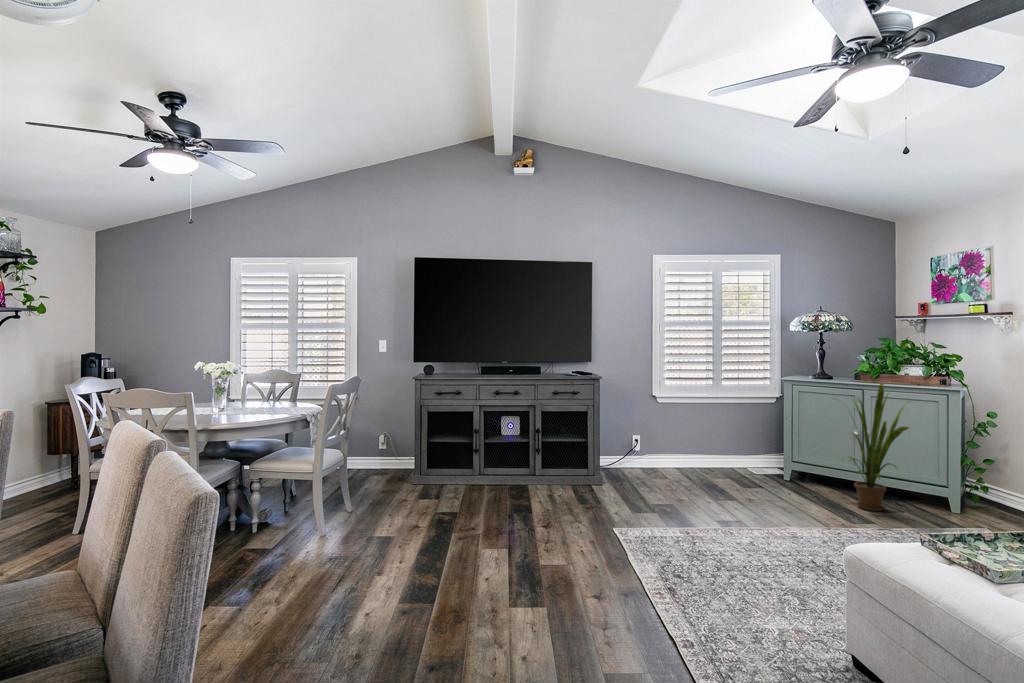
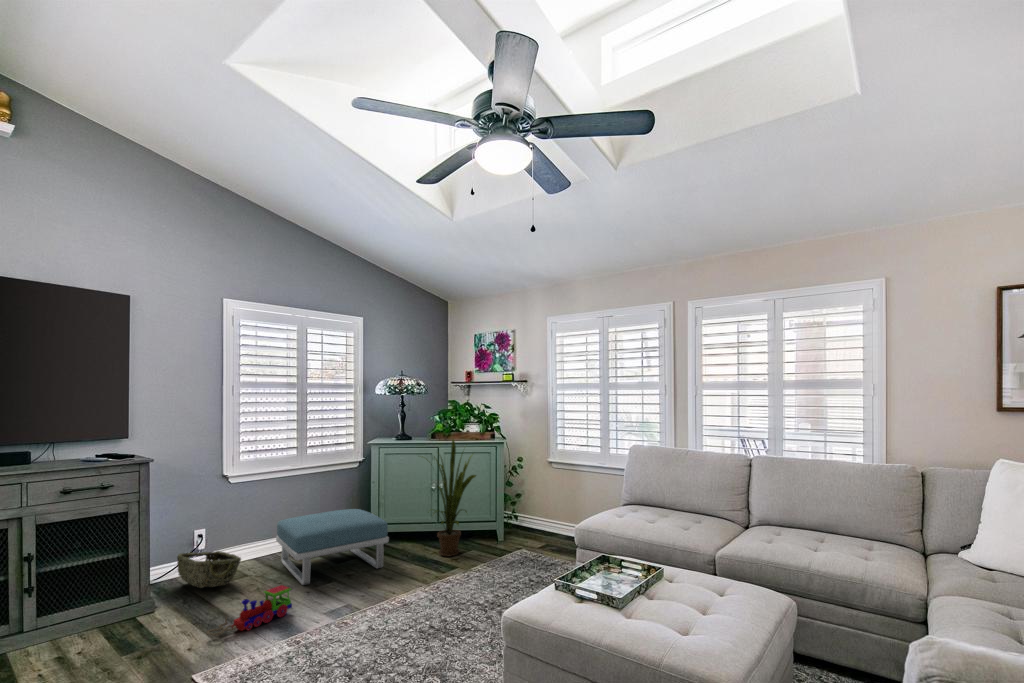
footstool: none [691,440,793,501] -> present [276,509,389,585]
woven basket: none [619,450,661,480] -> present [177,551,241,588]
toy train: none [628,488,691,514] -> present [206,585,292,636]

